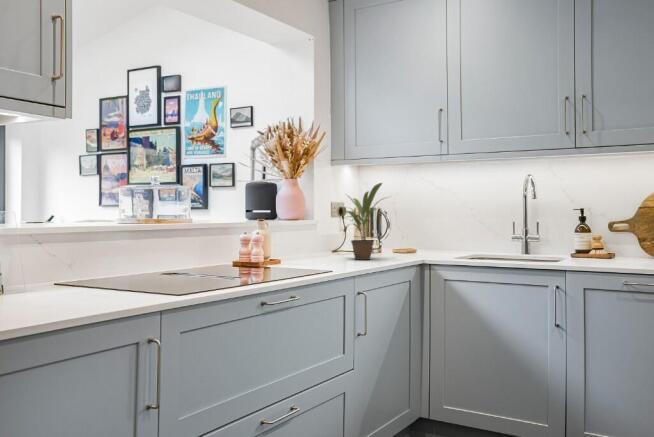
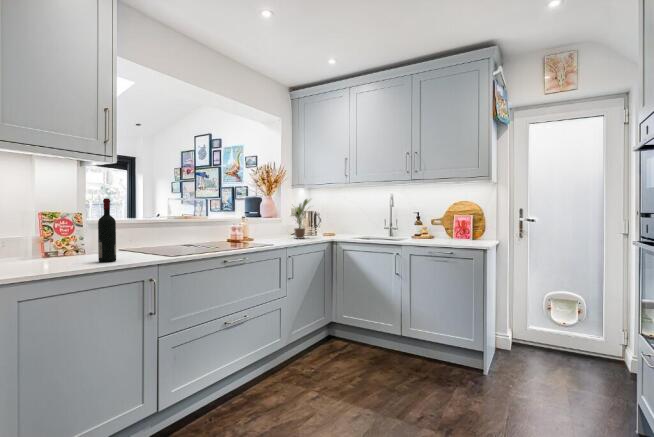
wine bottle: none [32,181,68,314] -> present [98,198,116,262]

